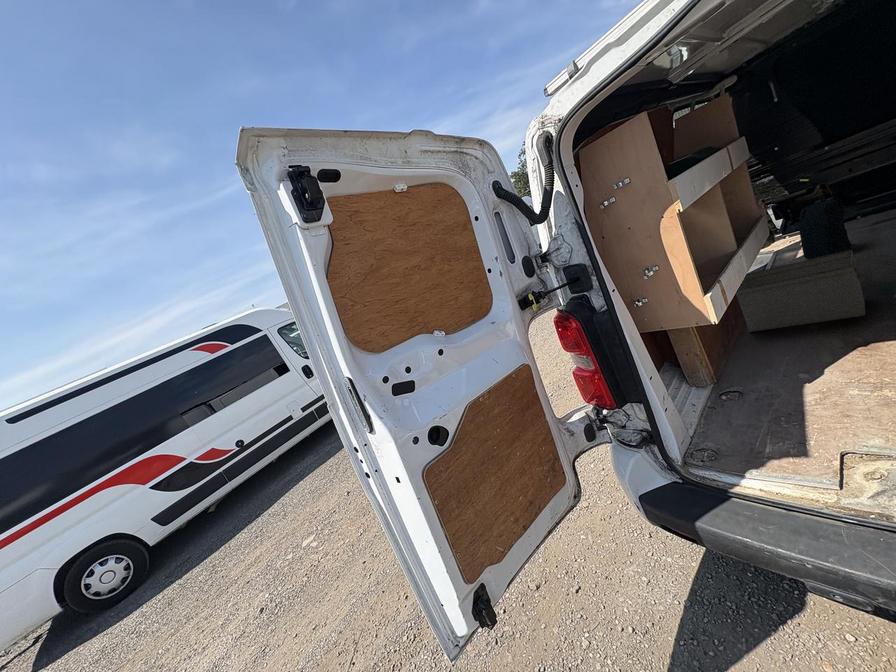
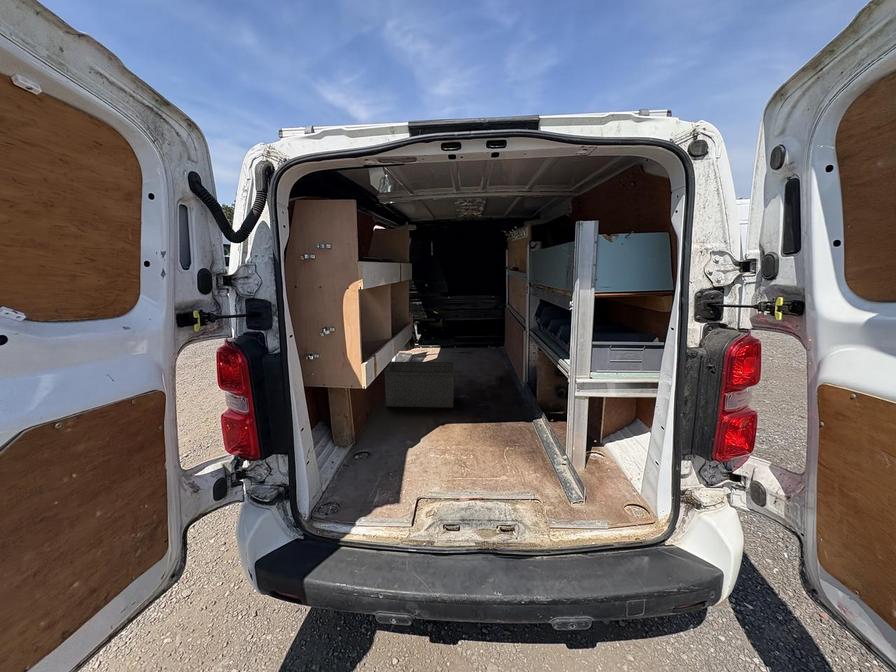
backpack: present [799,197,855,259] -> none [427,326,453,366]

